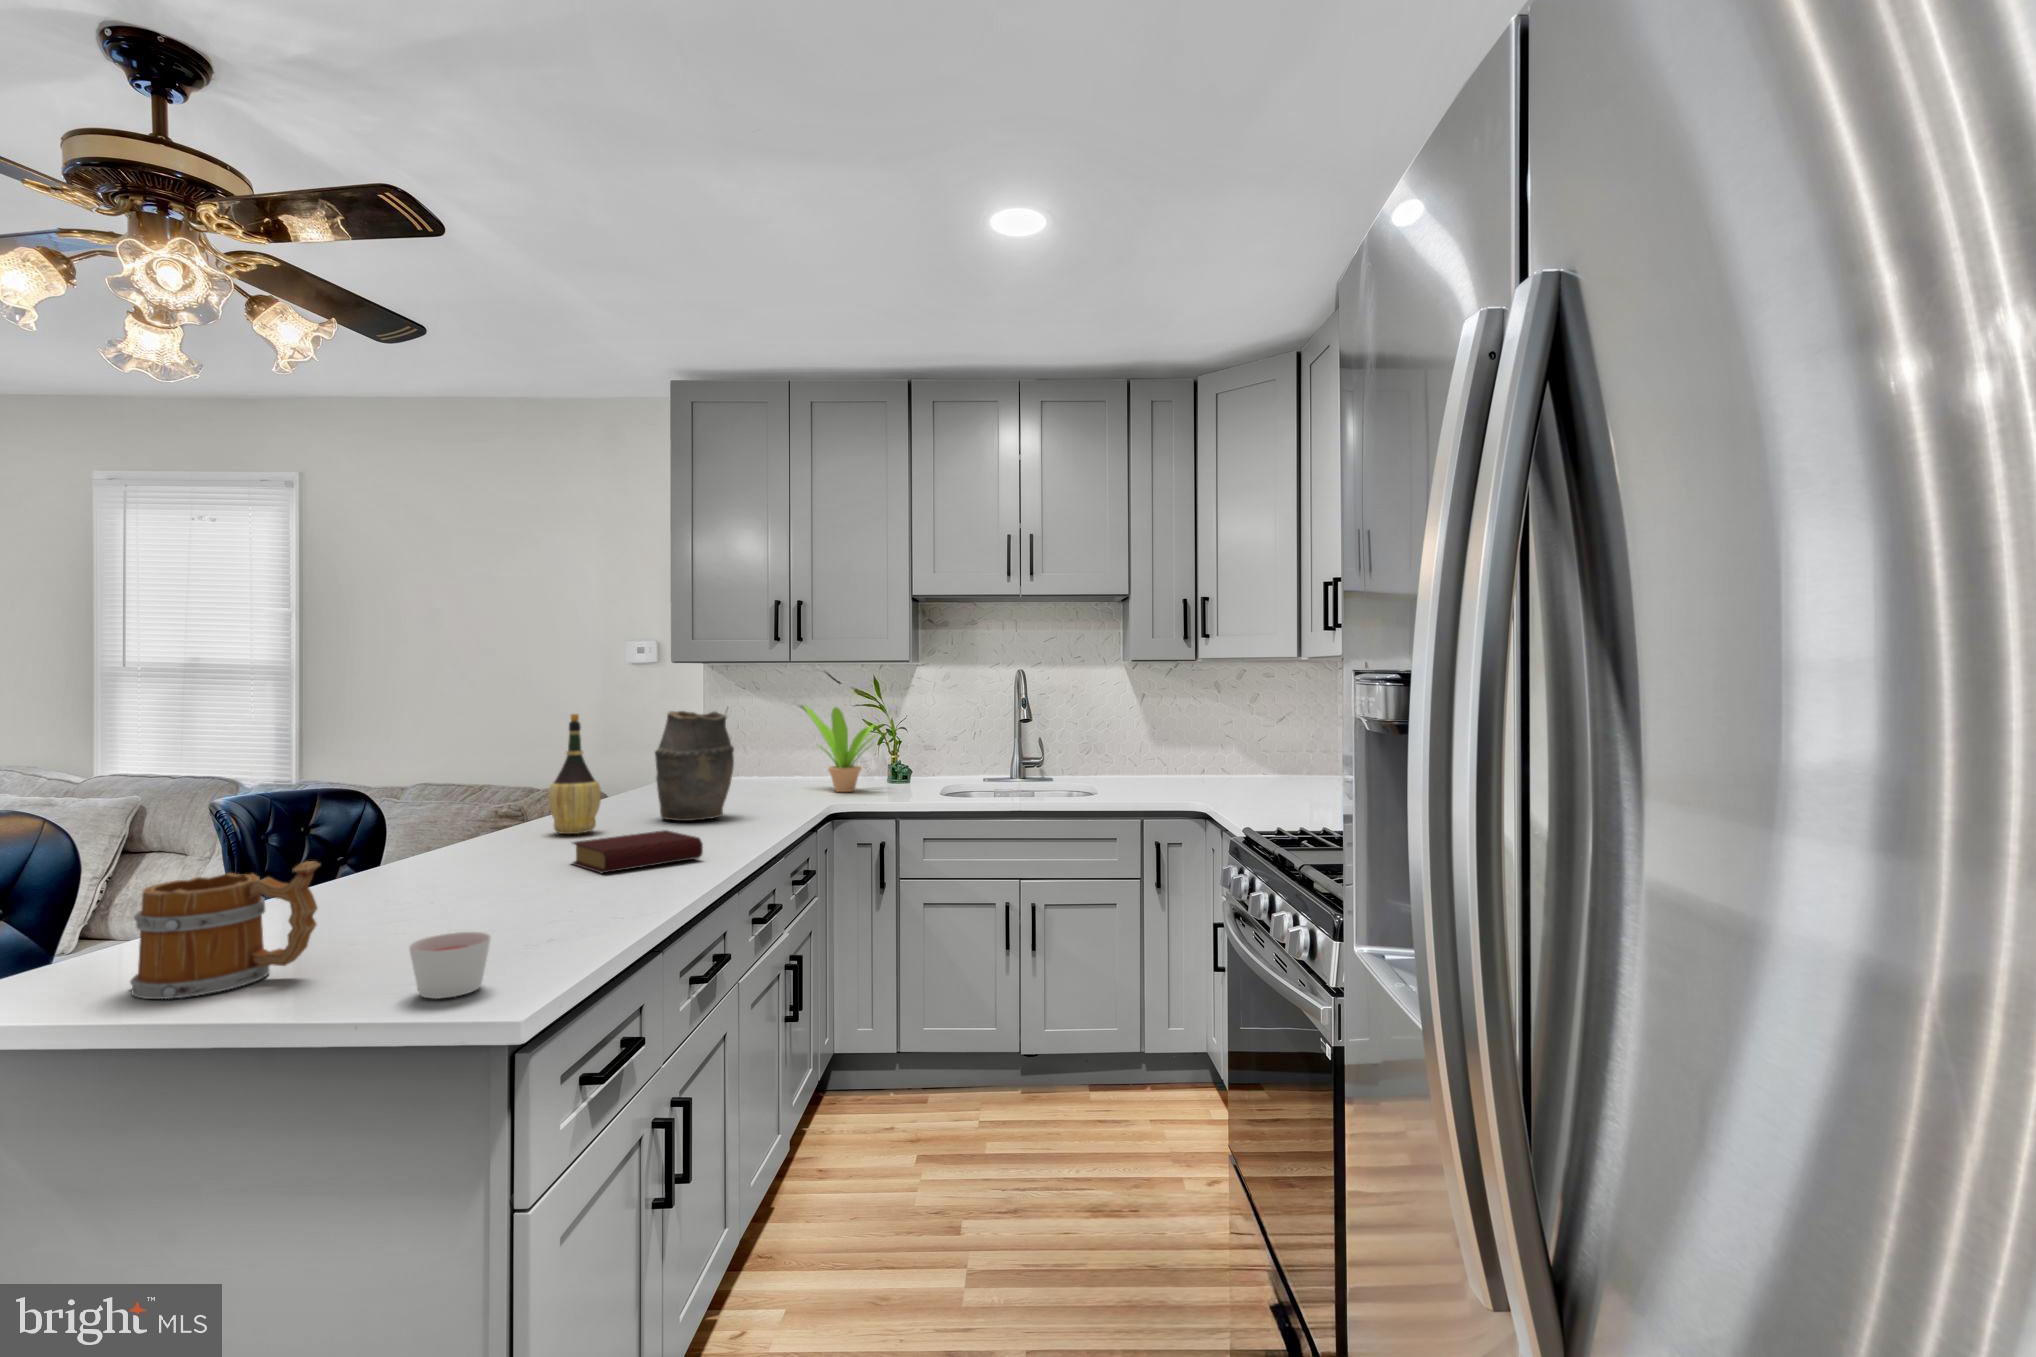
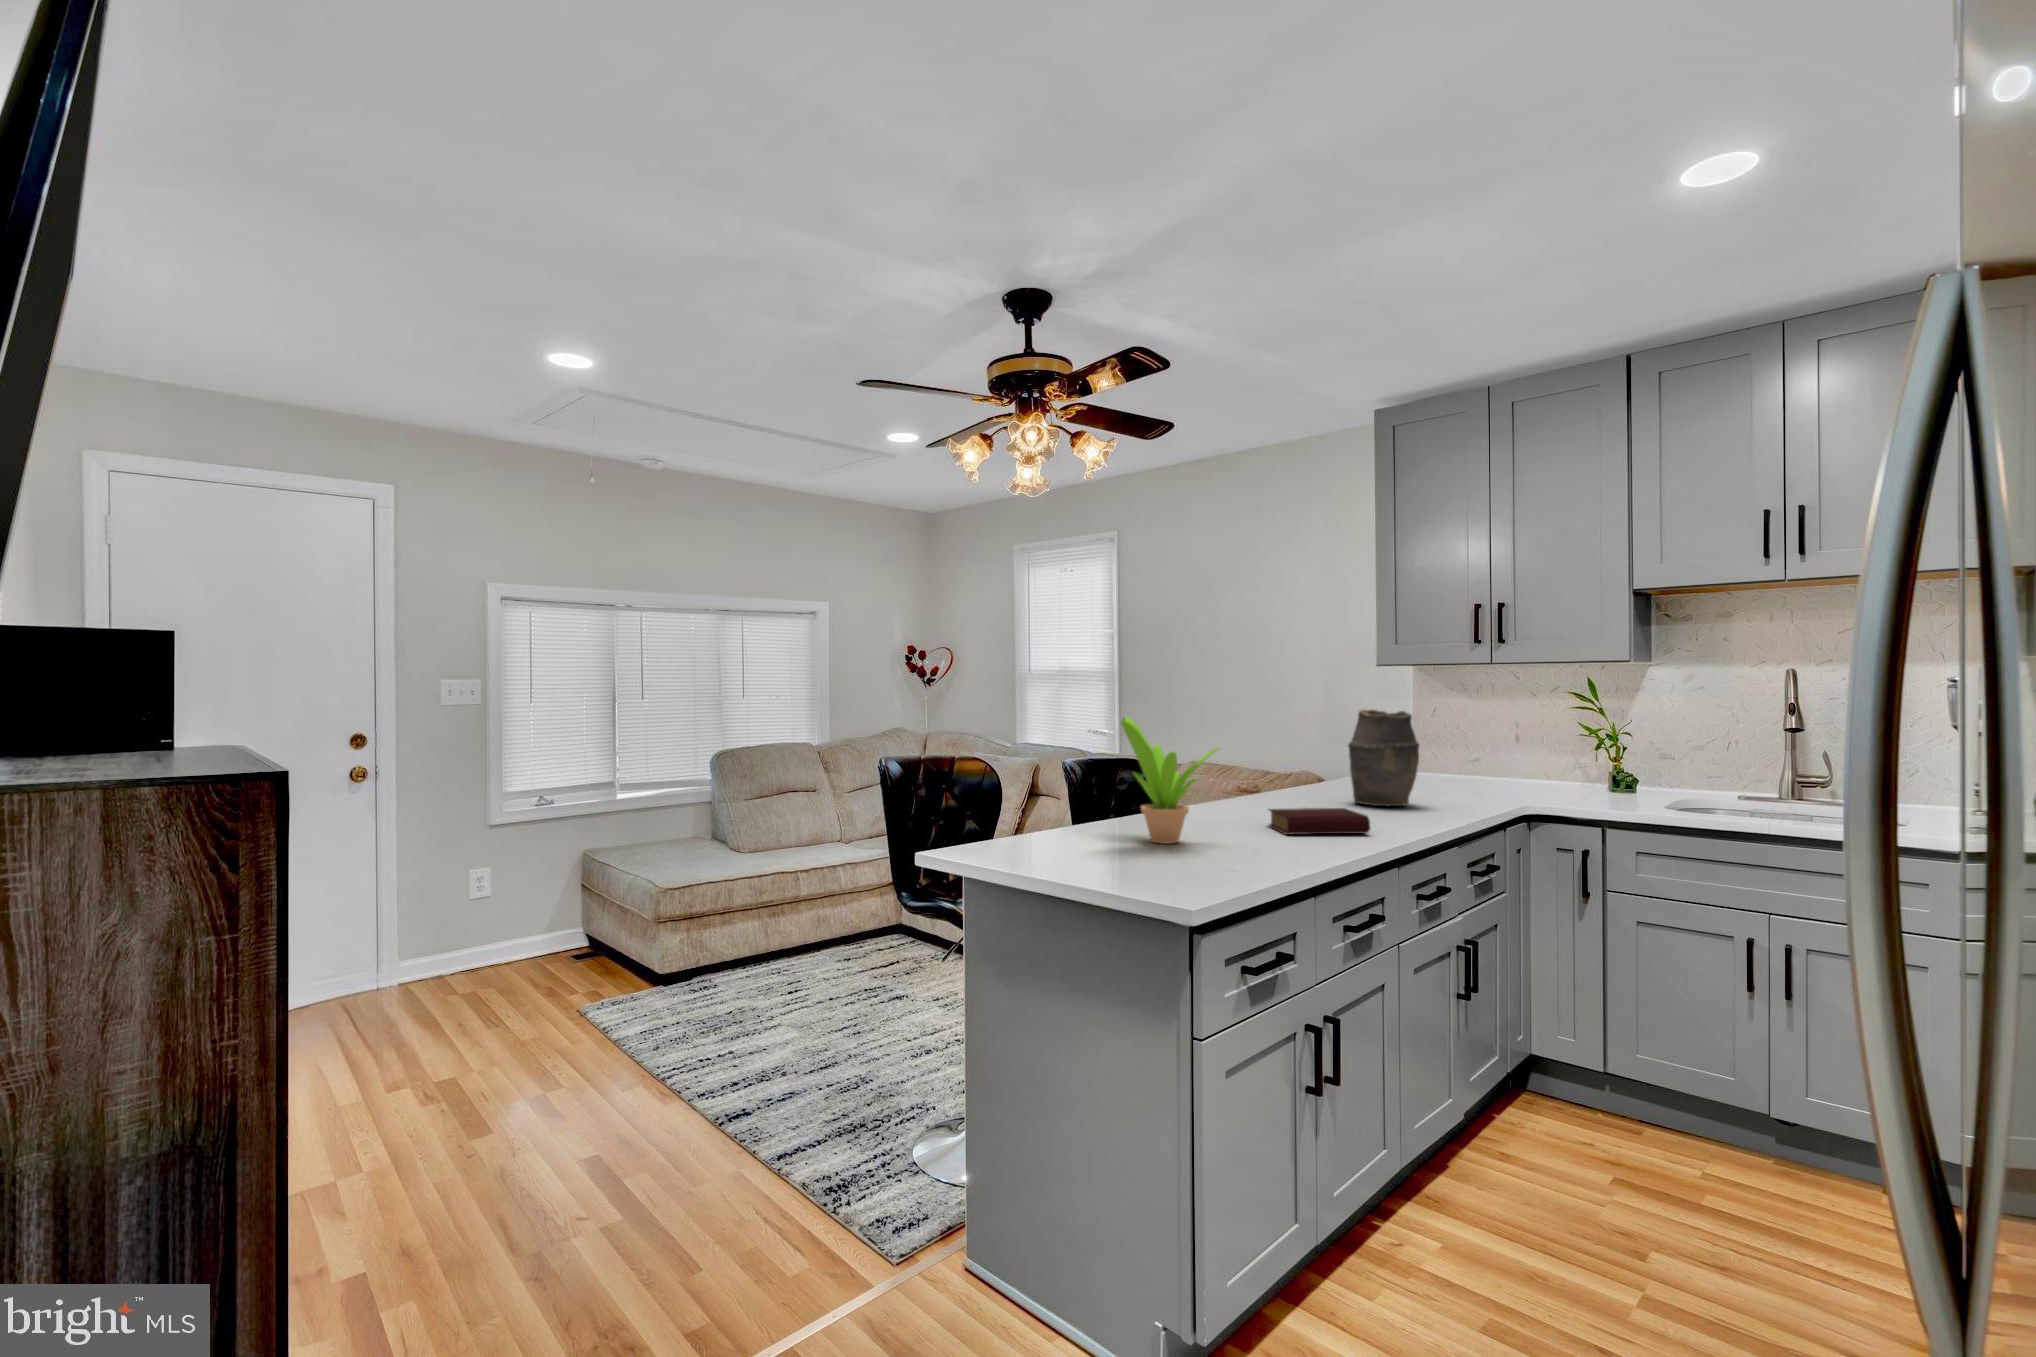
potted plant: present [803,705,875,792] -> present [1121,716,1219,844]
wine bottle: present [548,714,601,834] -> none [1261,709,1301,806]
mug: present [130,861,320,999] -> none [1009,794,1095,865]
candle: present [409,932,491,999] -> none [1135,849,1182,888]

